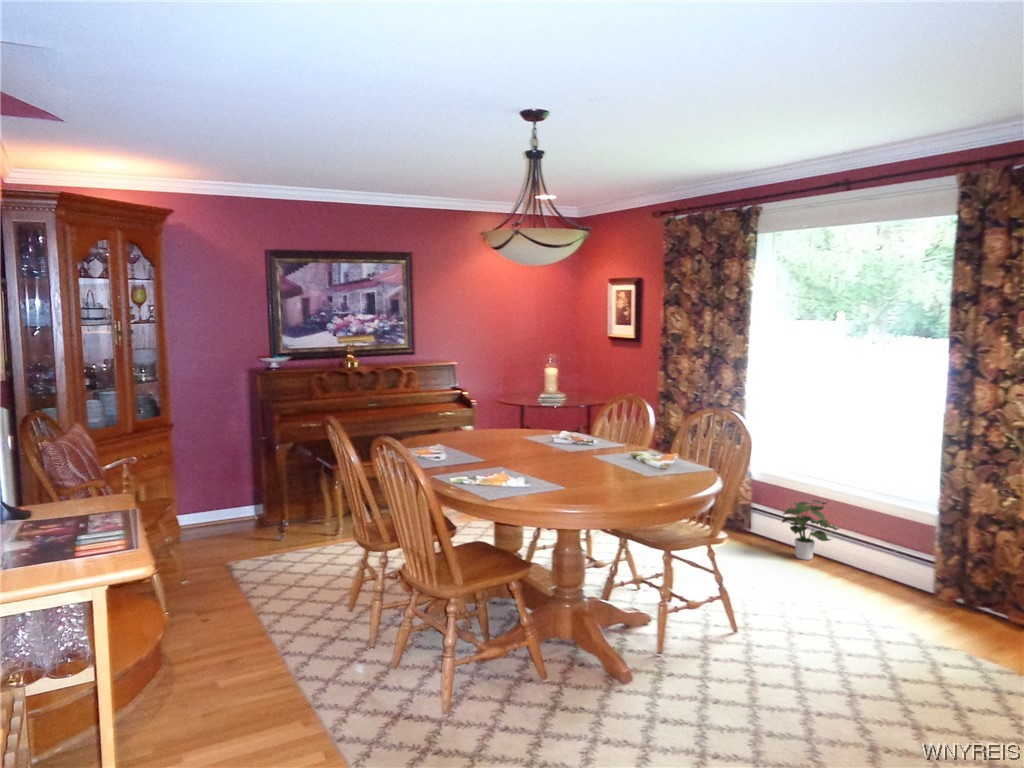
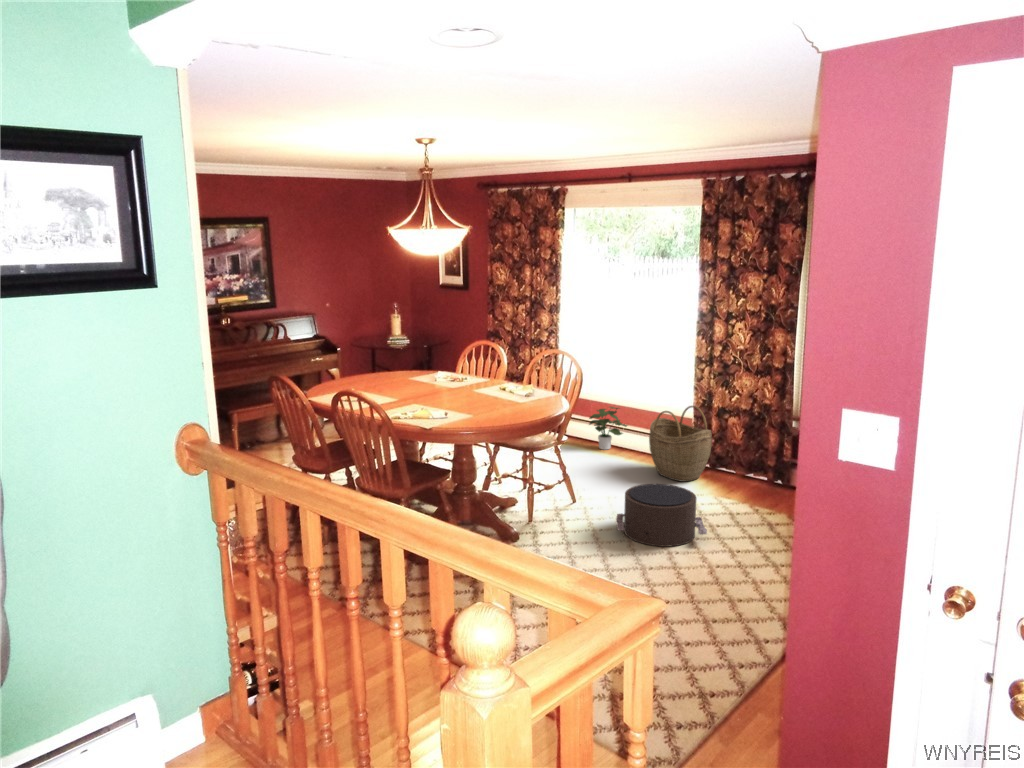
woven basket: none [865,507,967,623] -> present [649,406,712,482]
pouf: none [786,622,944,734] -> present [616,484,707,547]

